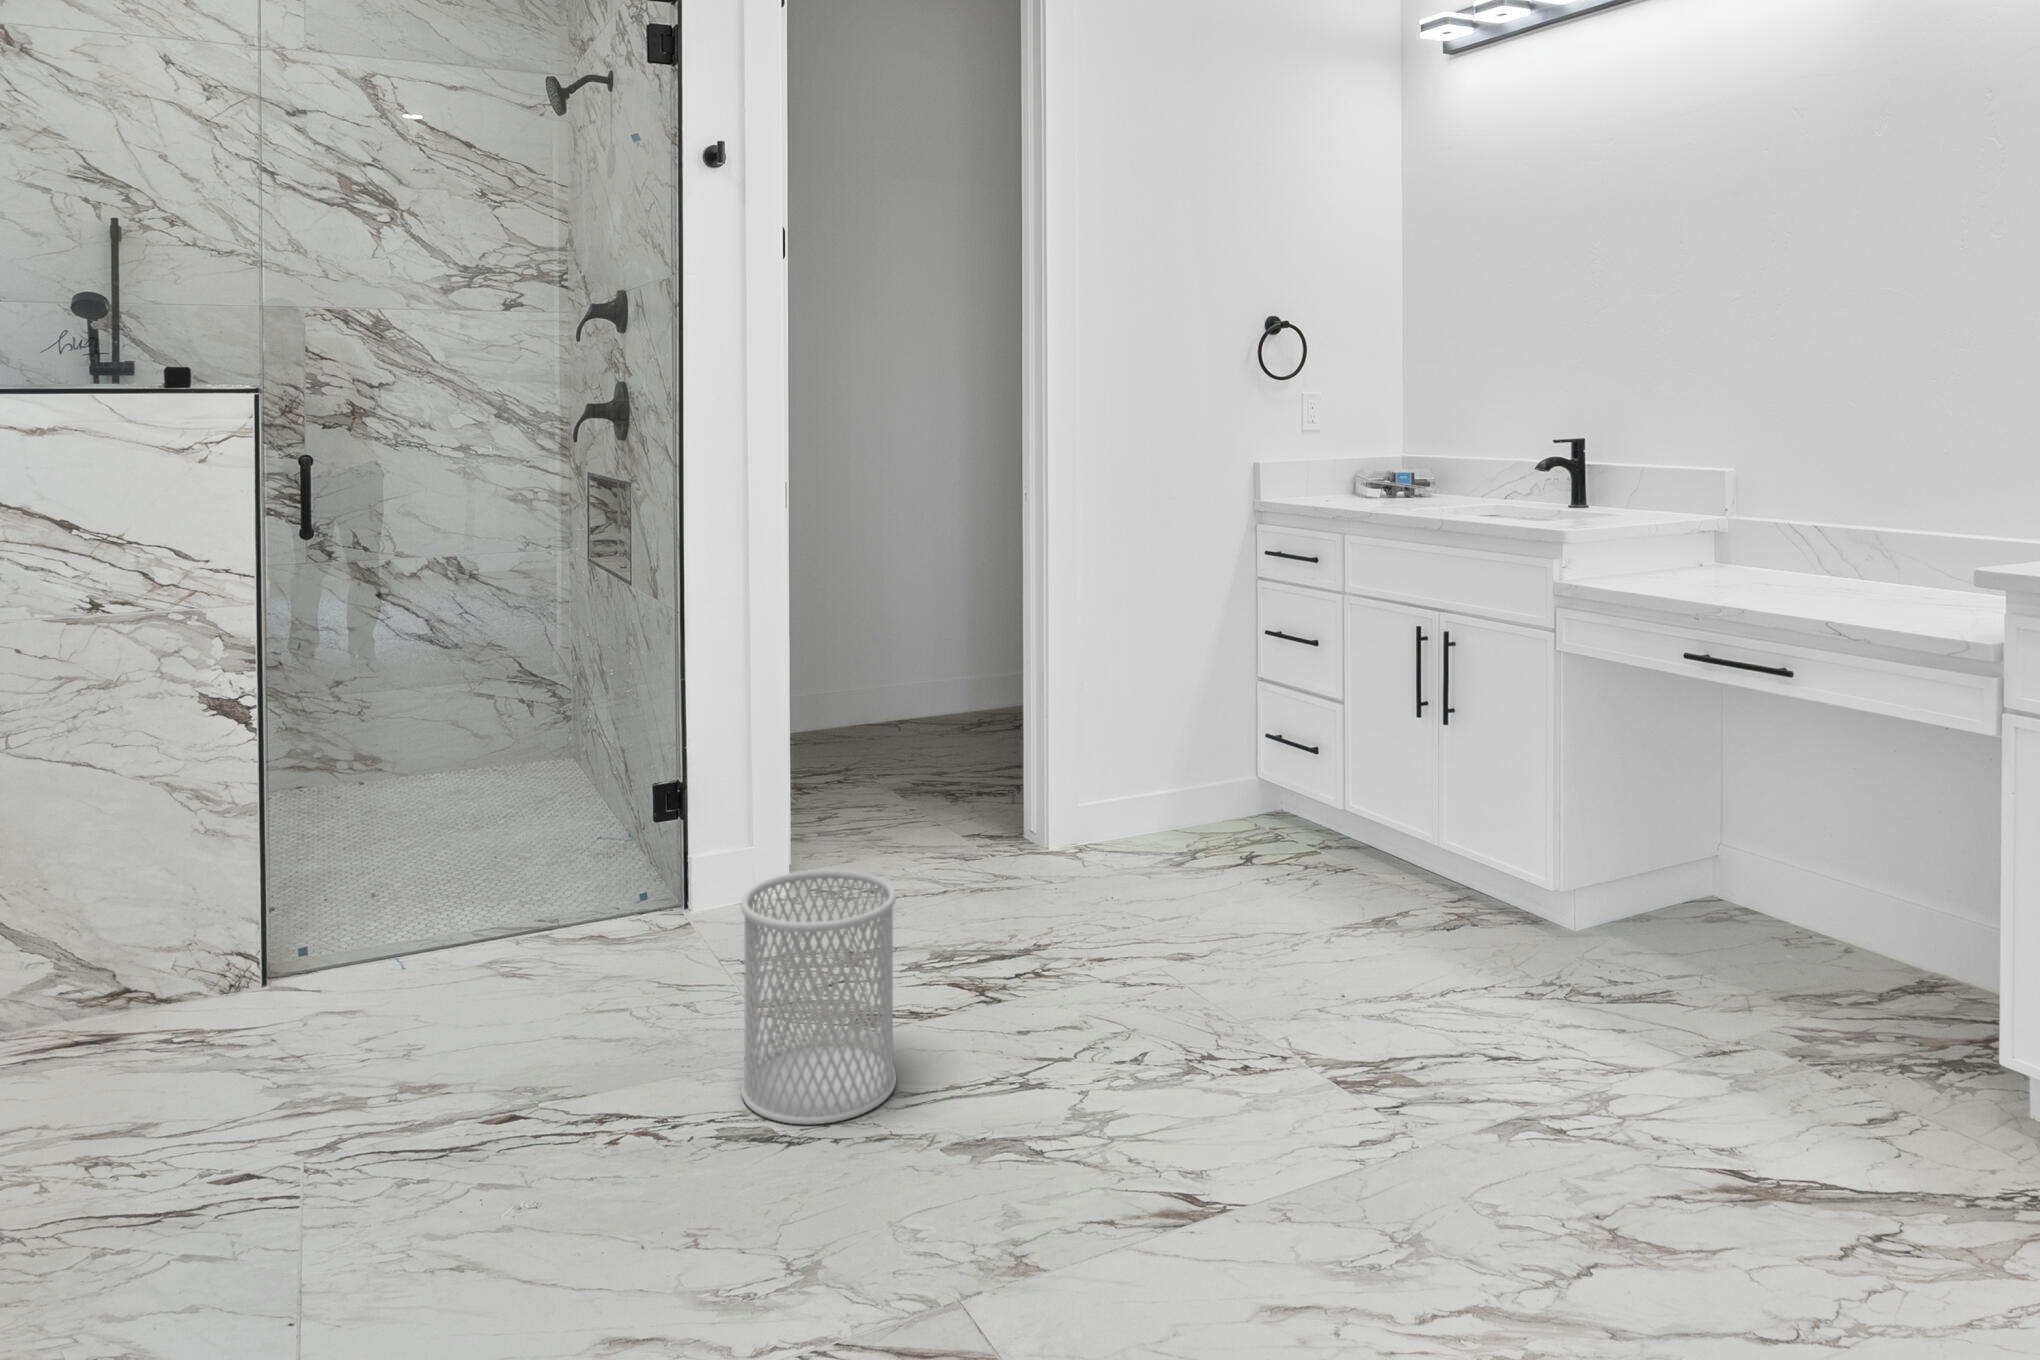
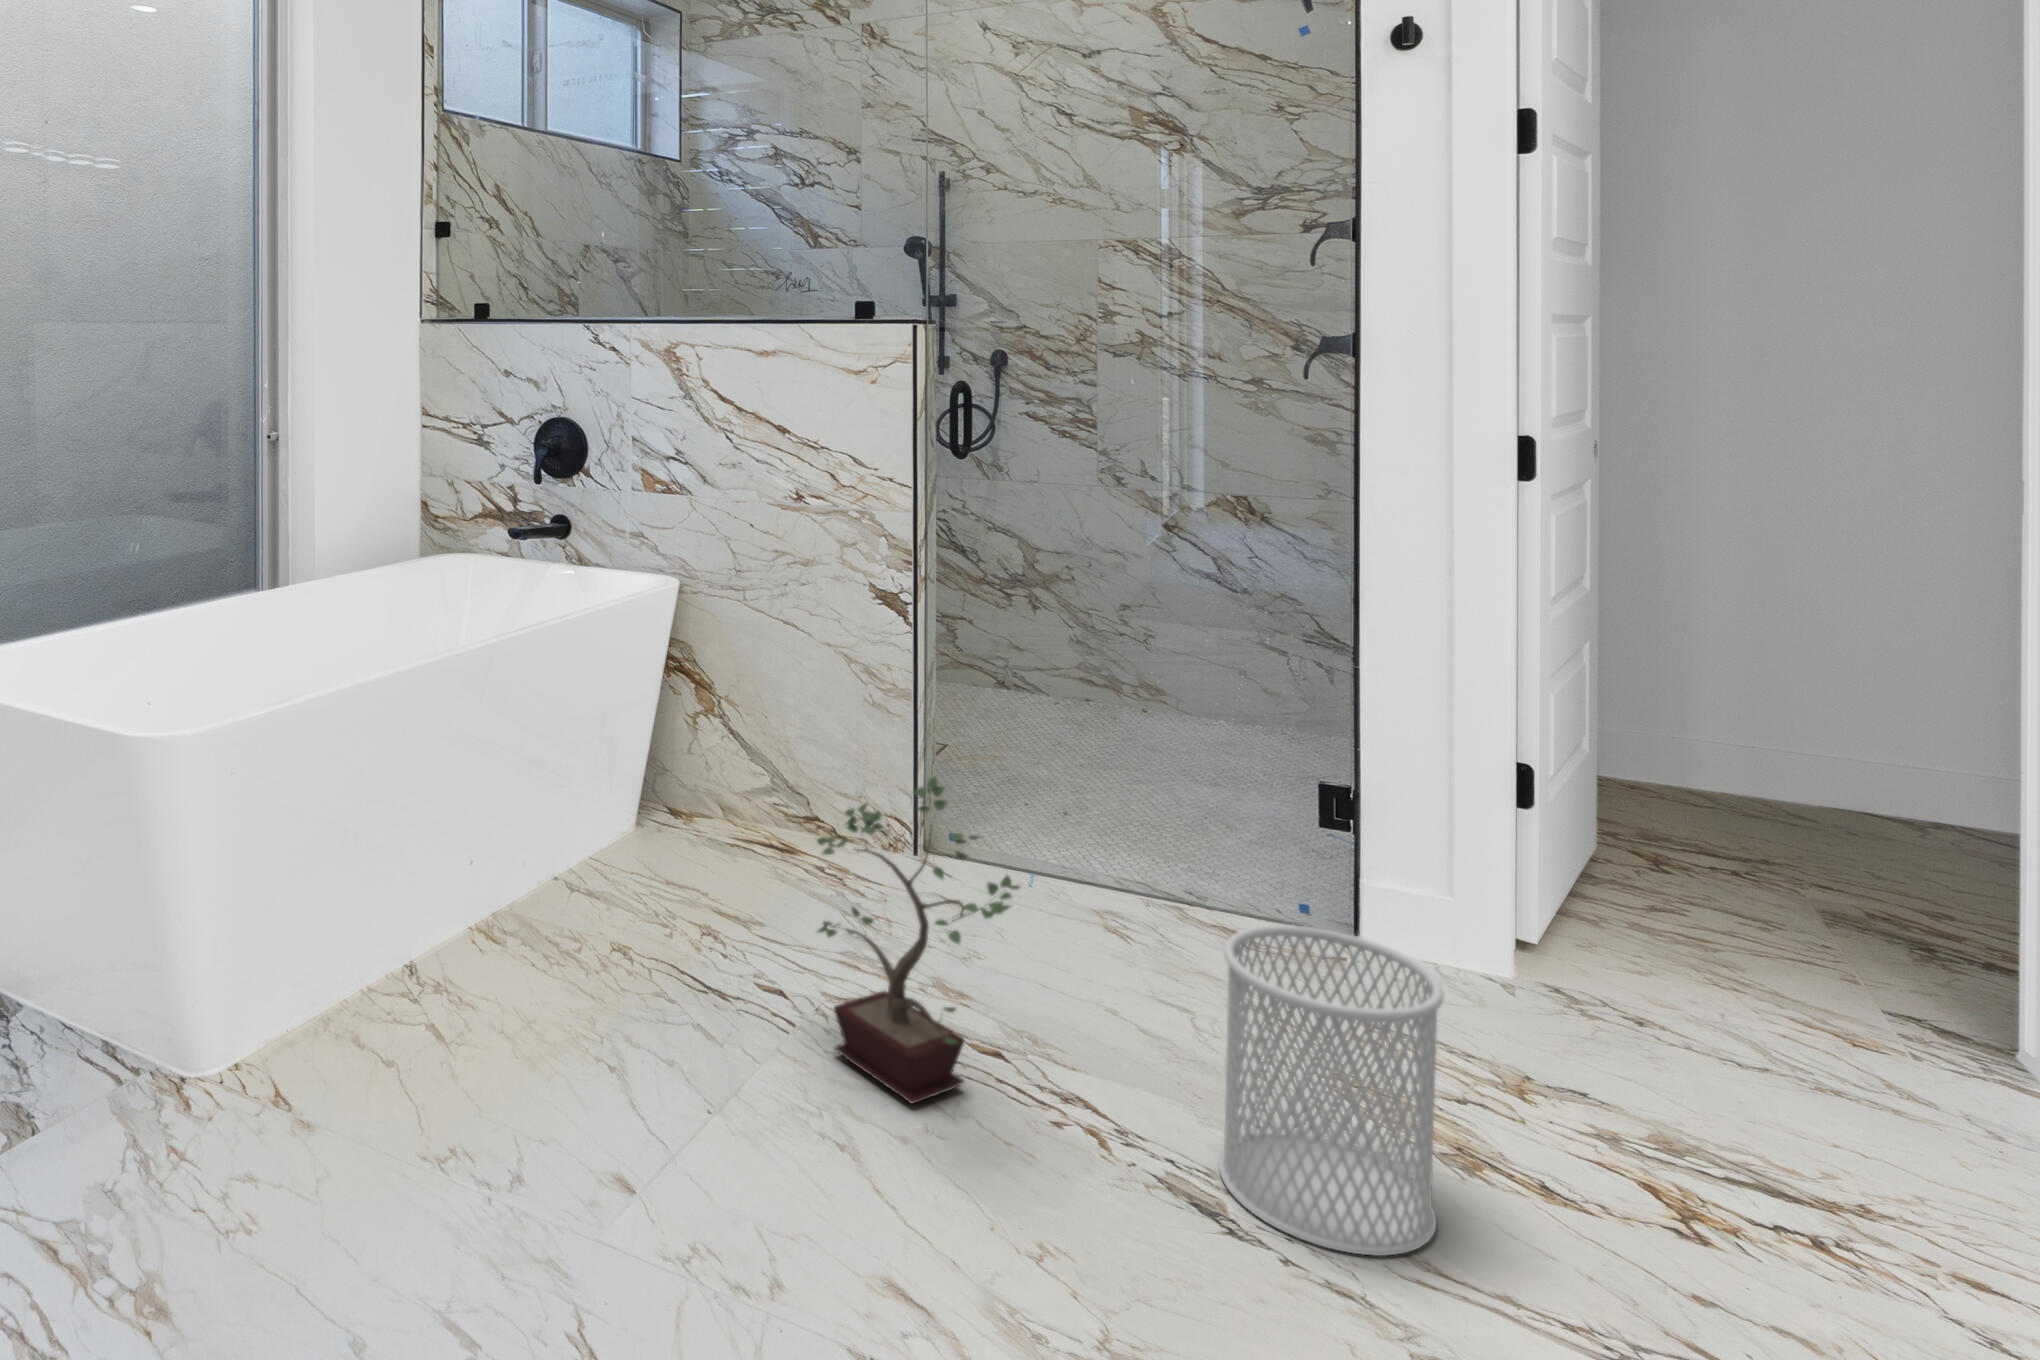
potted plant: none [322,847,616,1200] -> present [817,777,1020,1104]

